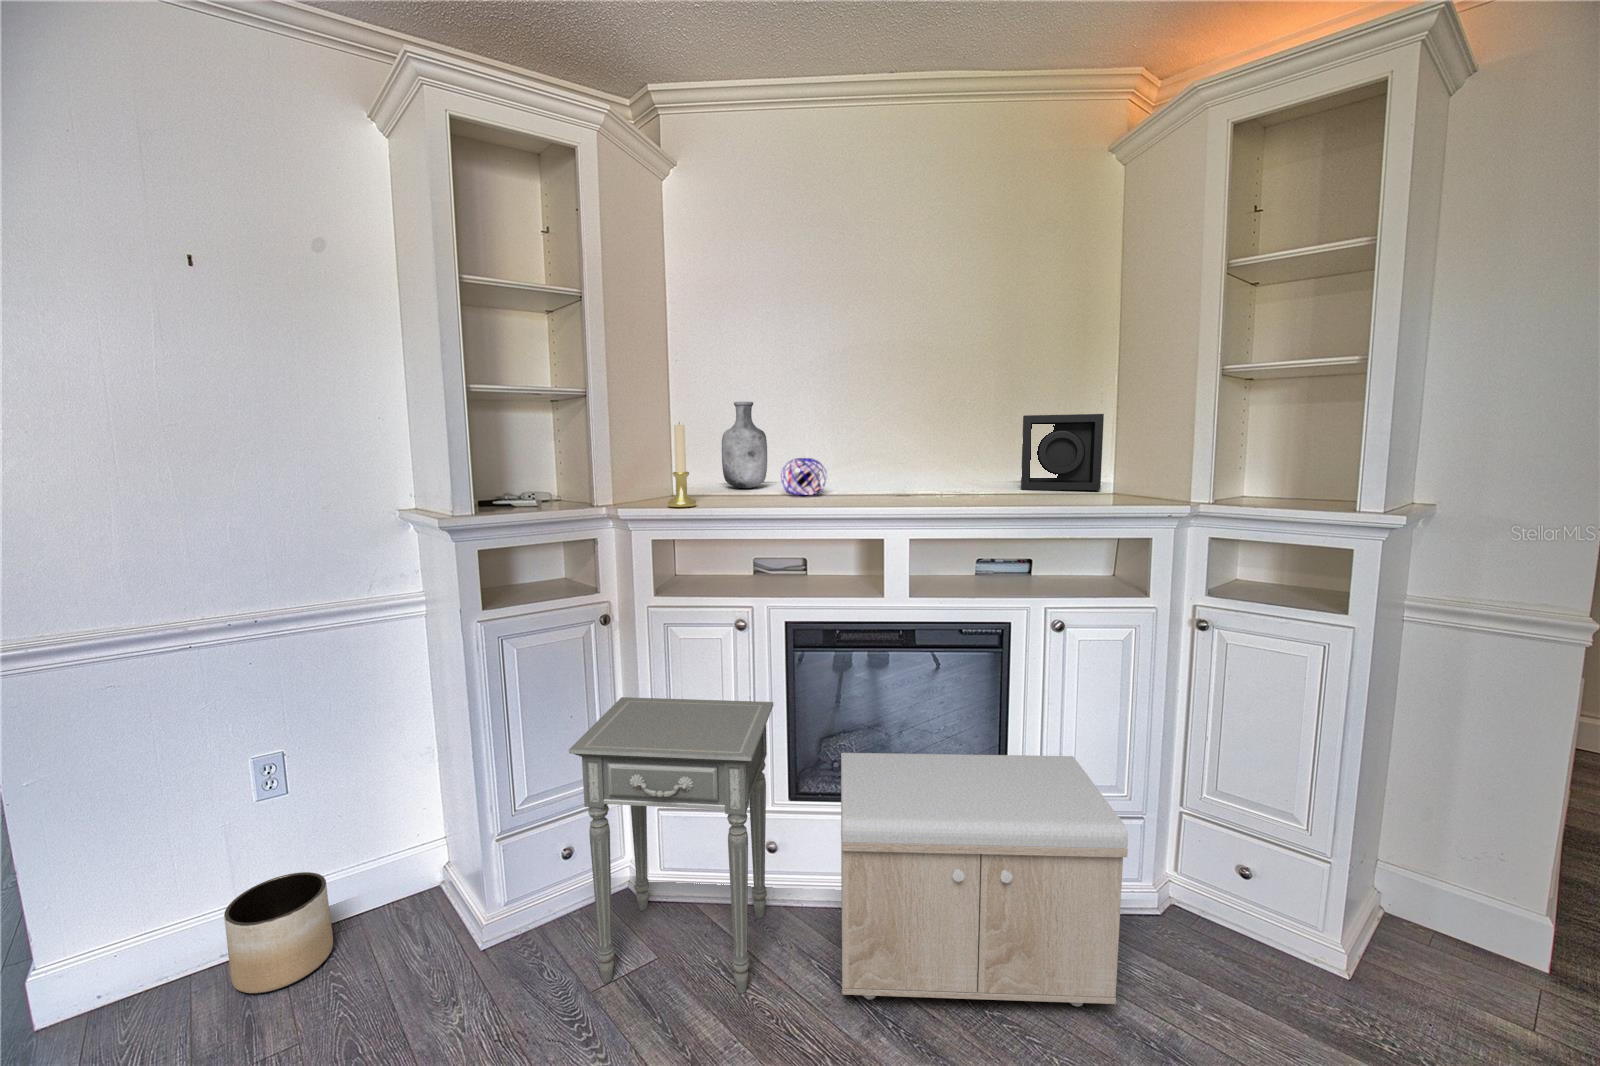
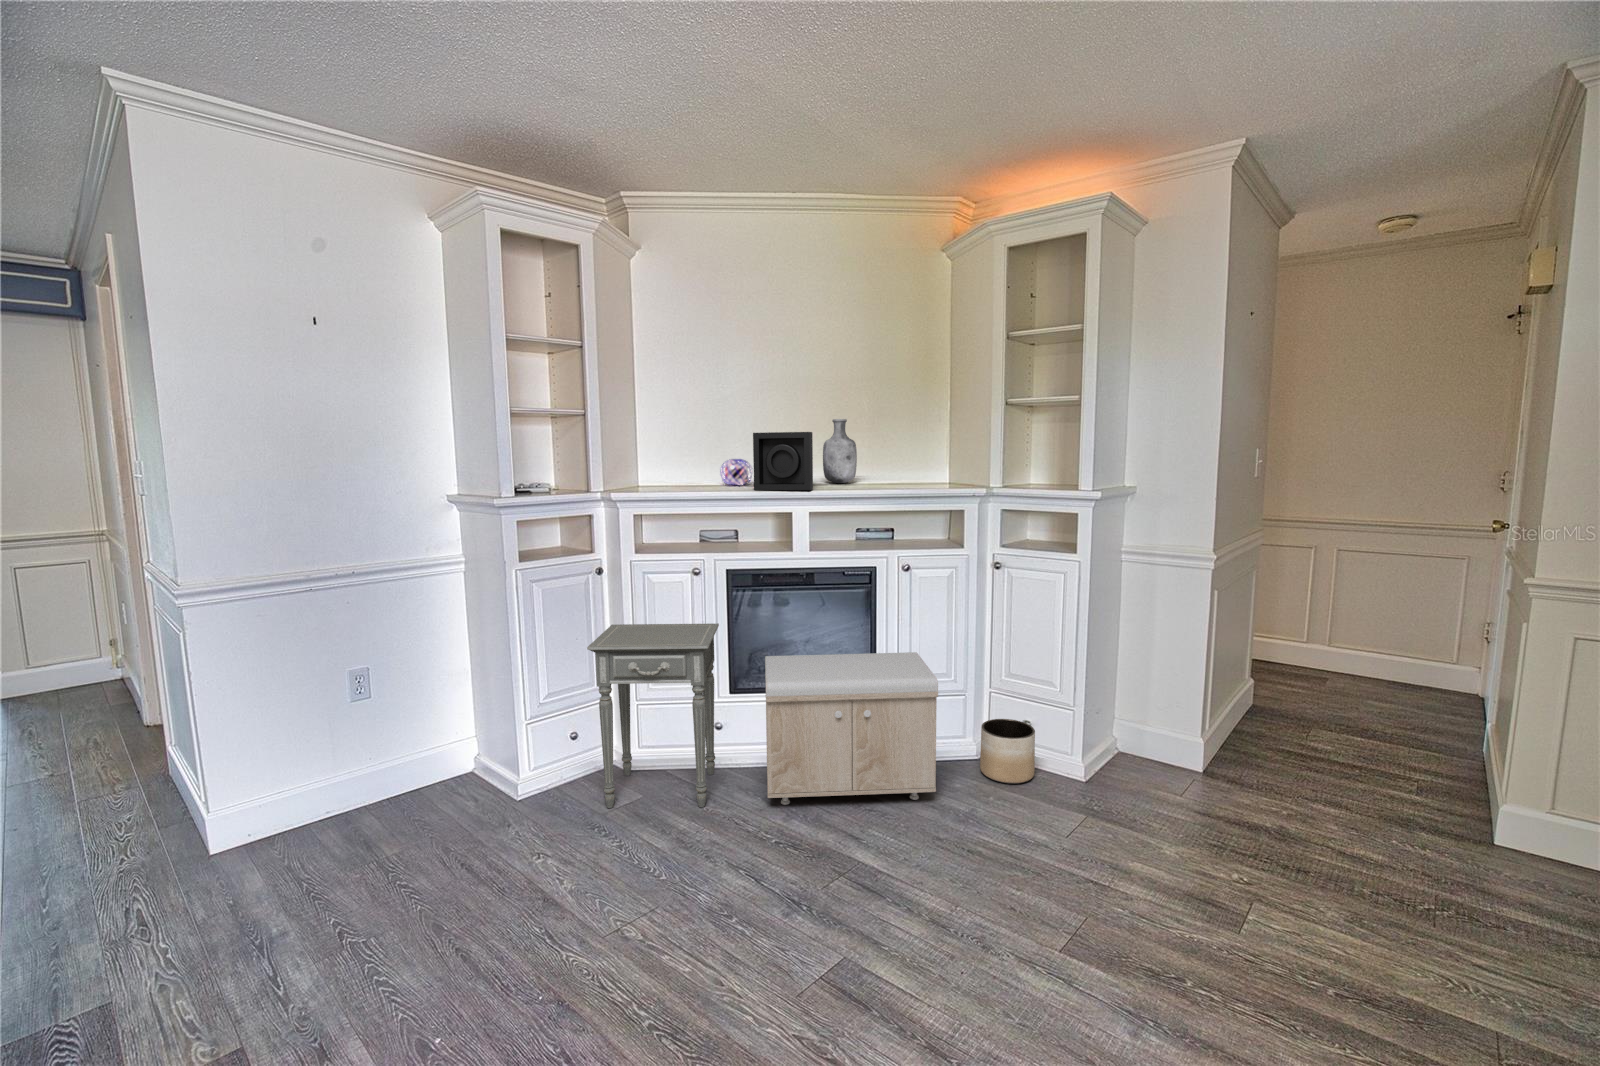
vase: present [722,401,767,488] -> present [823,419,857,483]
speaker: present [1021,414,1104,490] -> present [753,432,813,490]
candle holder: present [667,423,696,507] -> none [642,433,662,492]
planter: present [224,872,333,993] -> present [980,719,1035,784]

